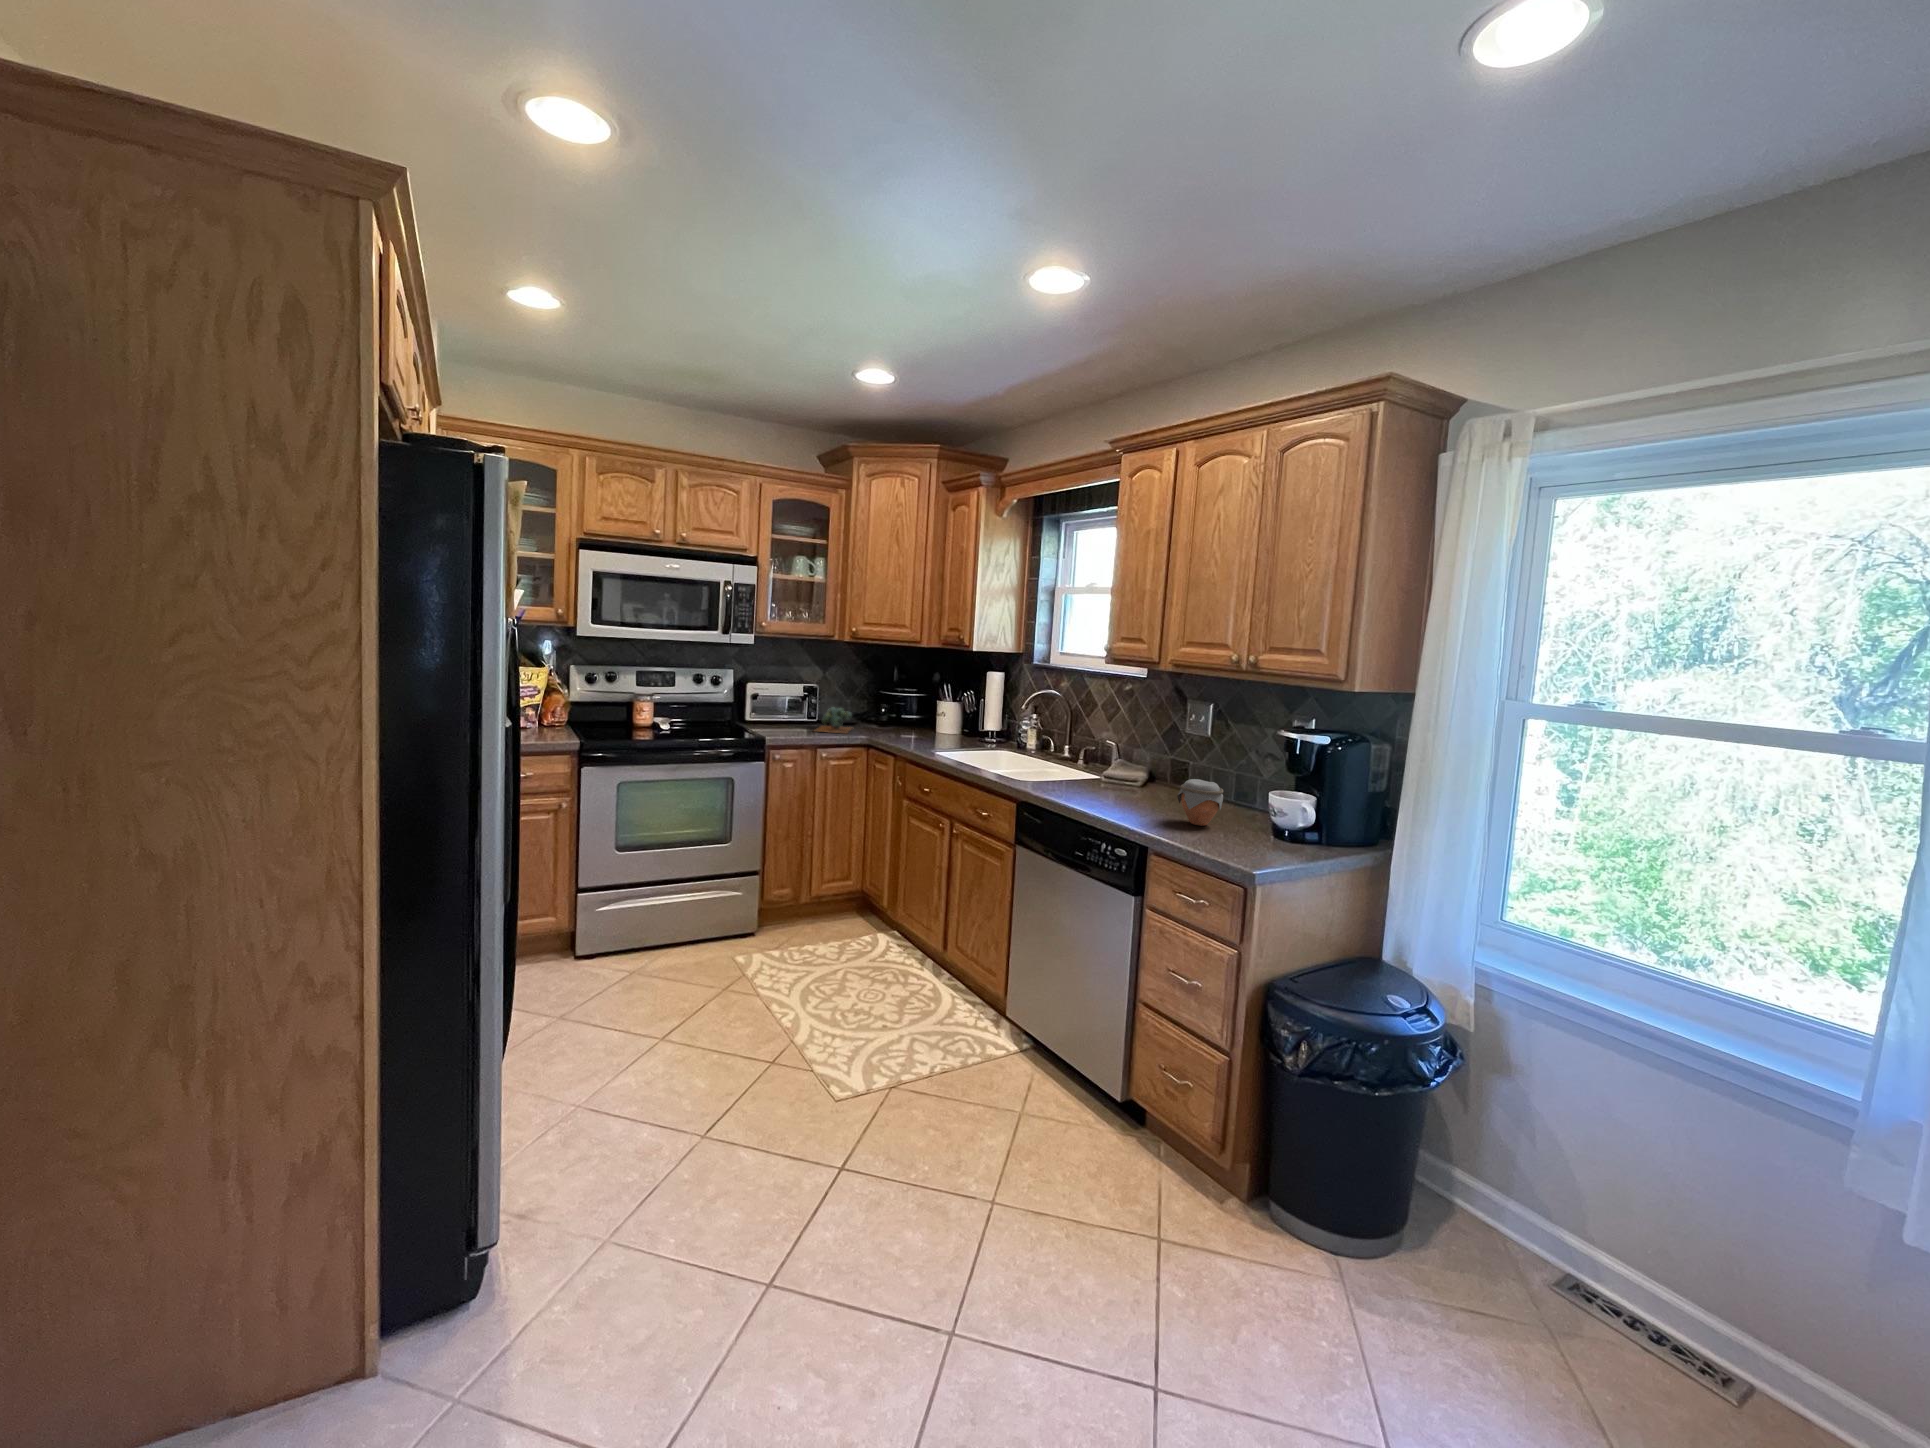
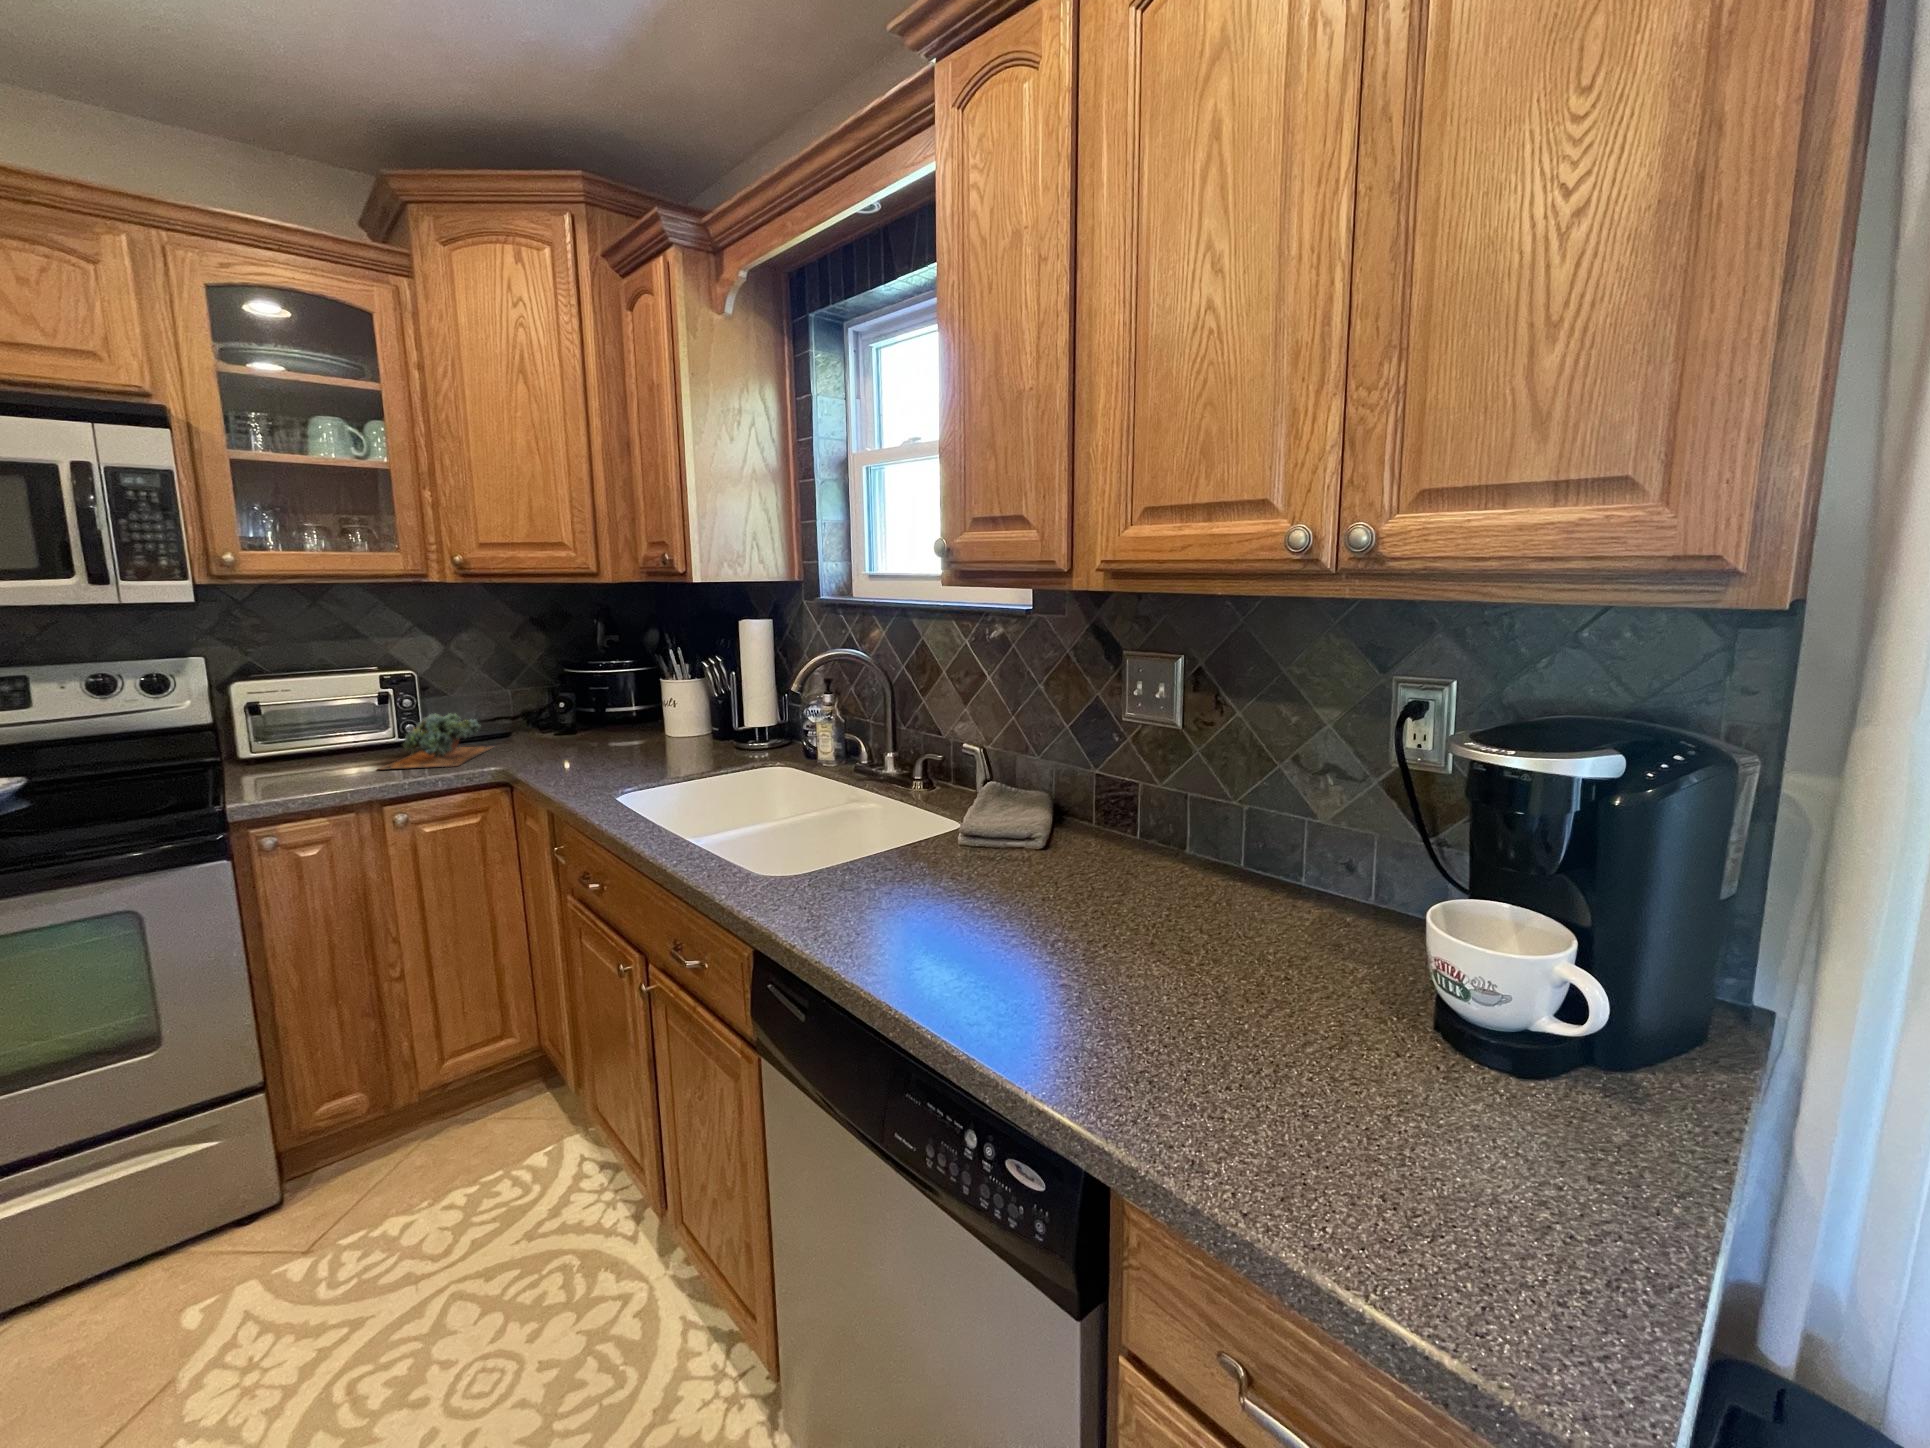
jar: present [1177,779,1224,826] -> none [1163,881,1290,1022]

